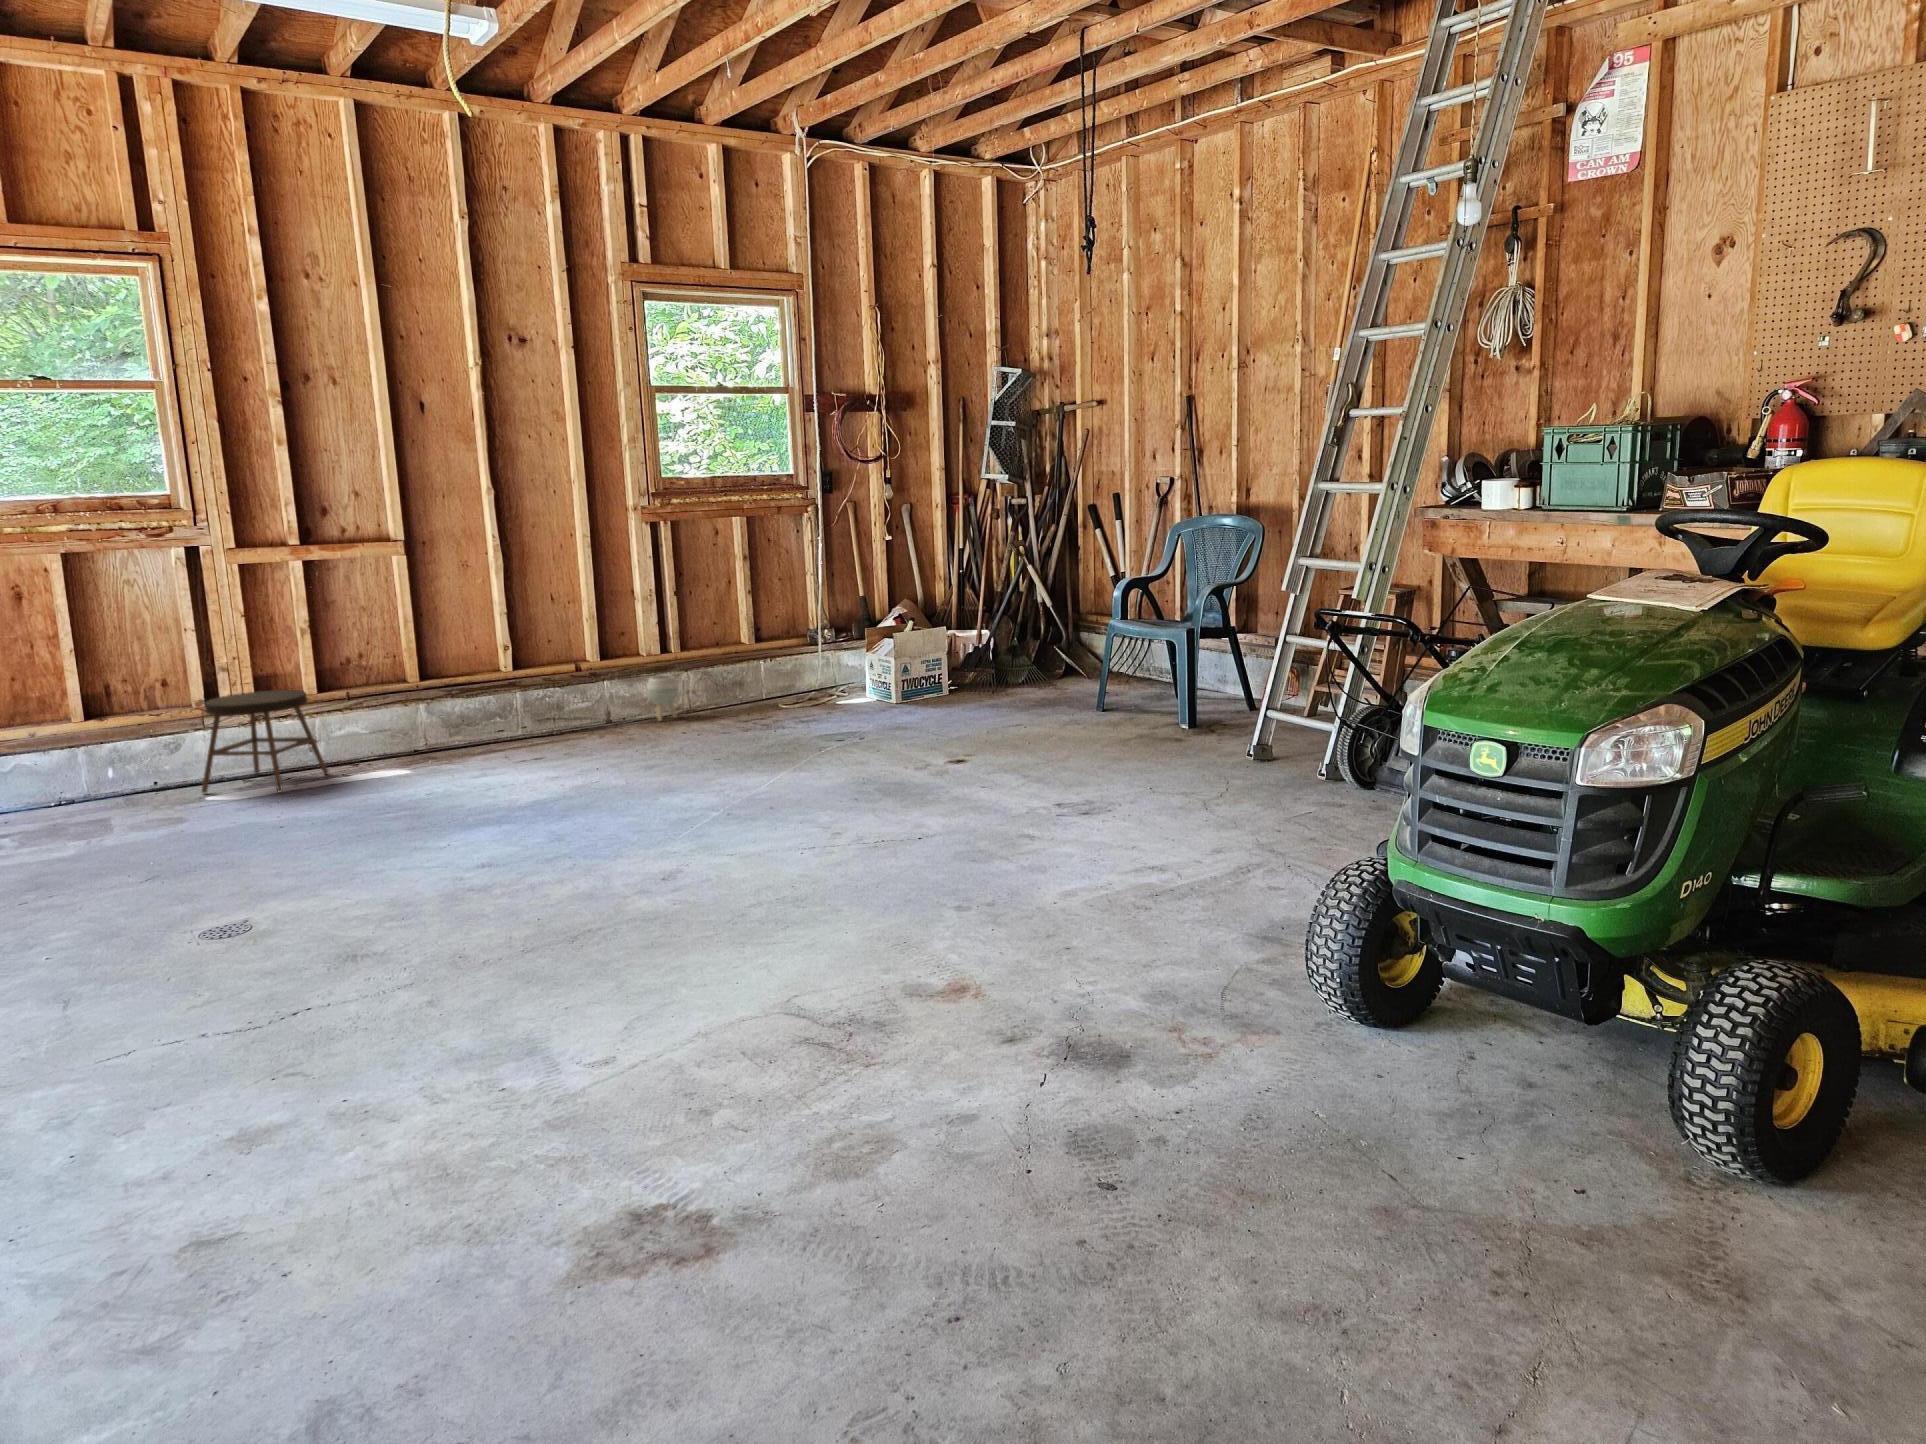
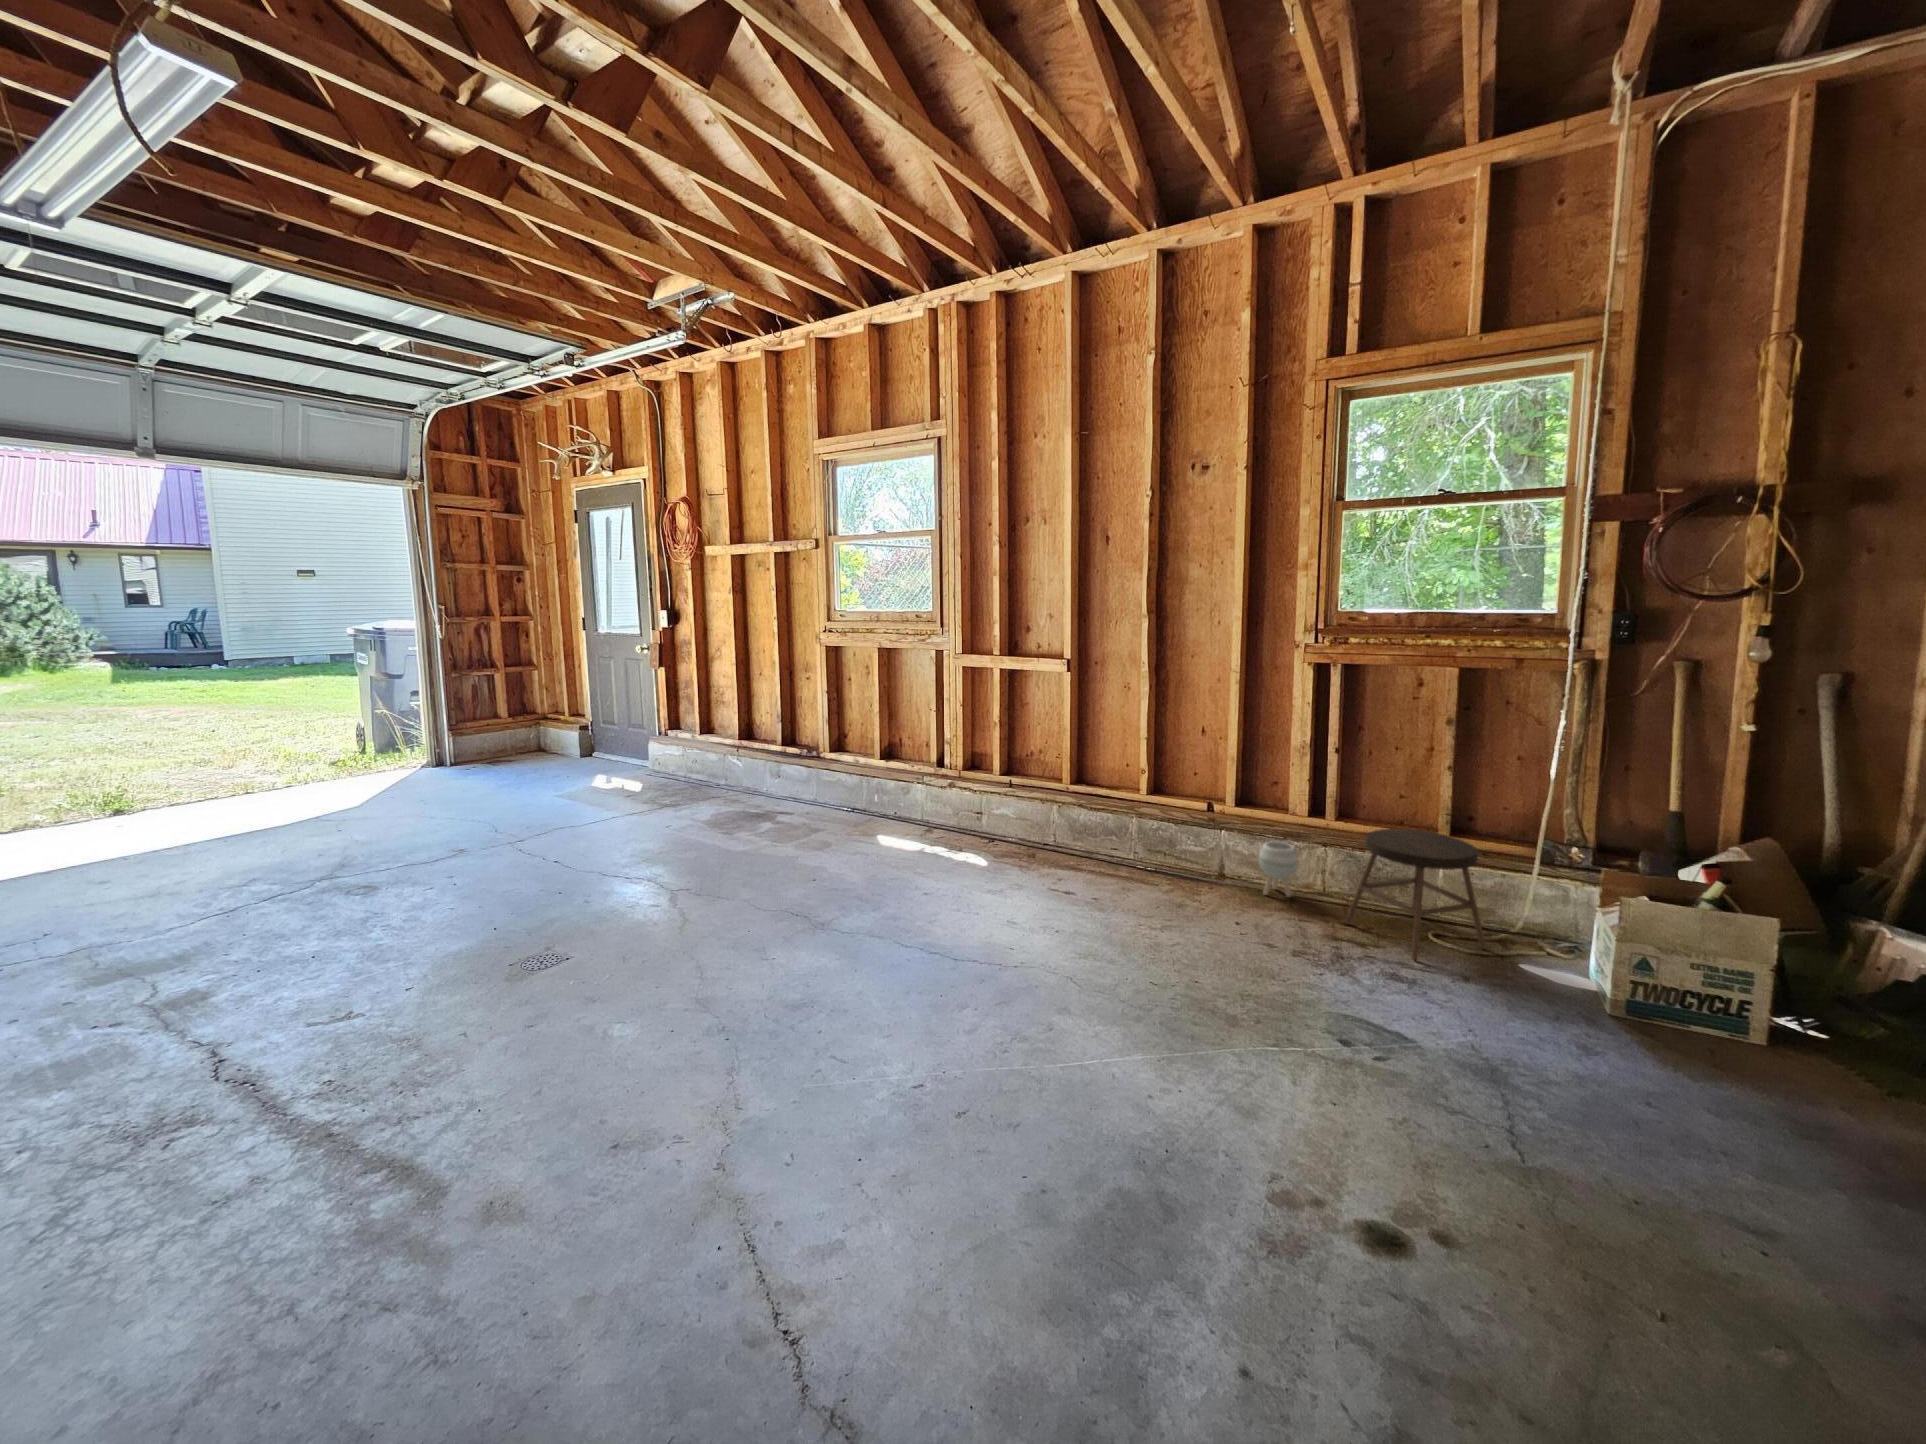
stool: present [202,690,328,793] -> present [1345,829,1486,960]

